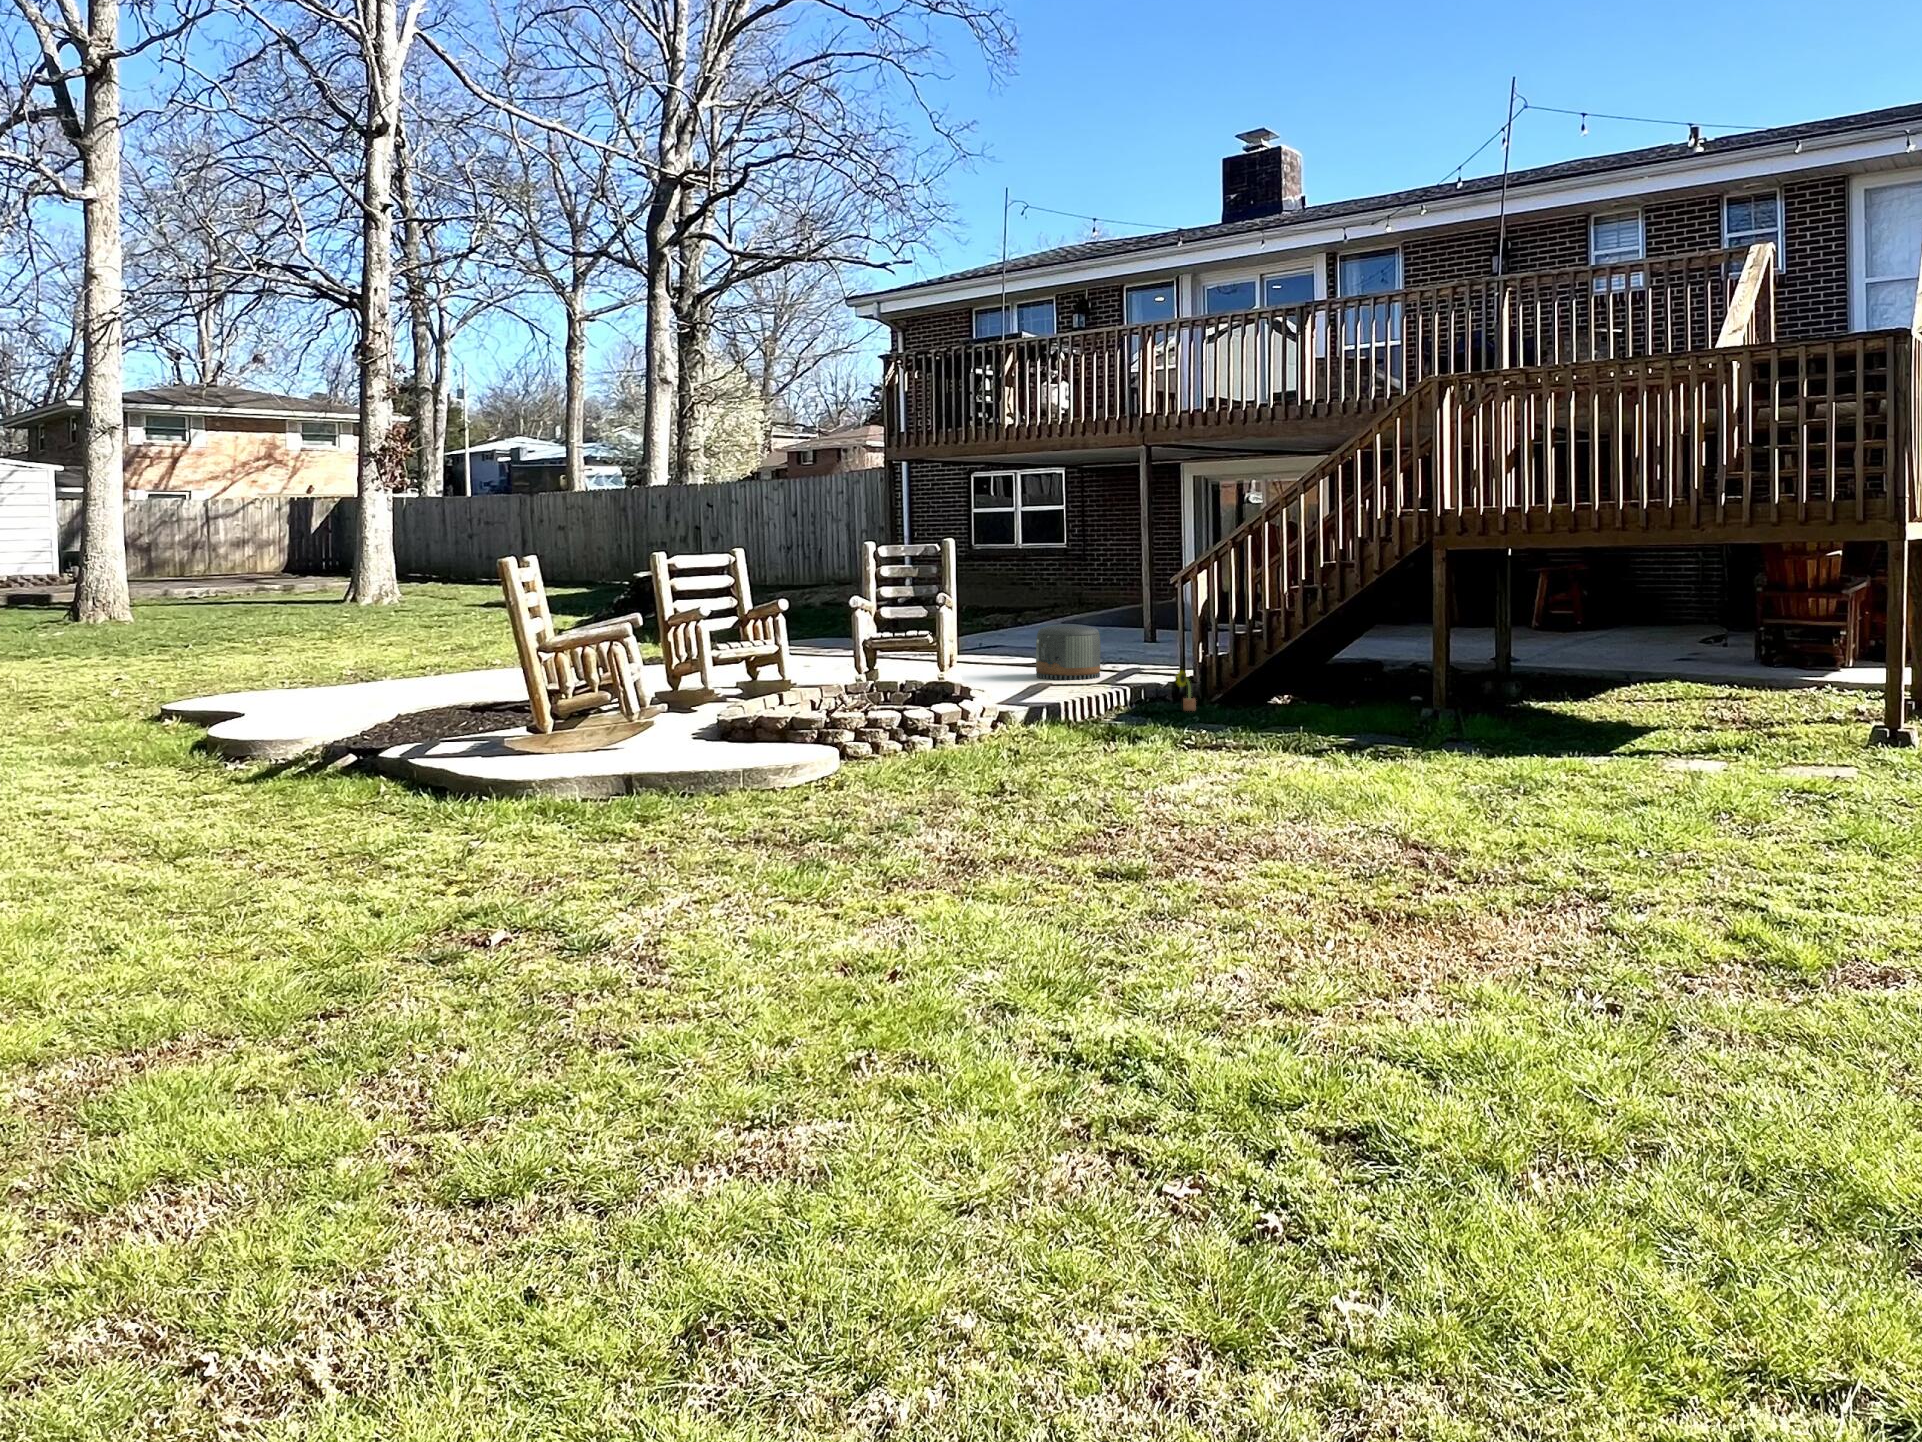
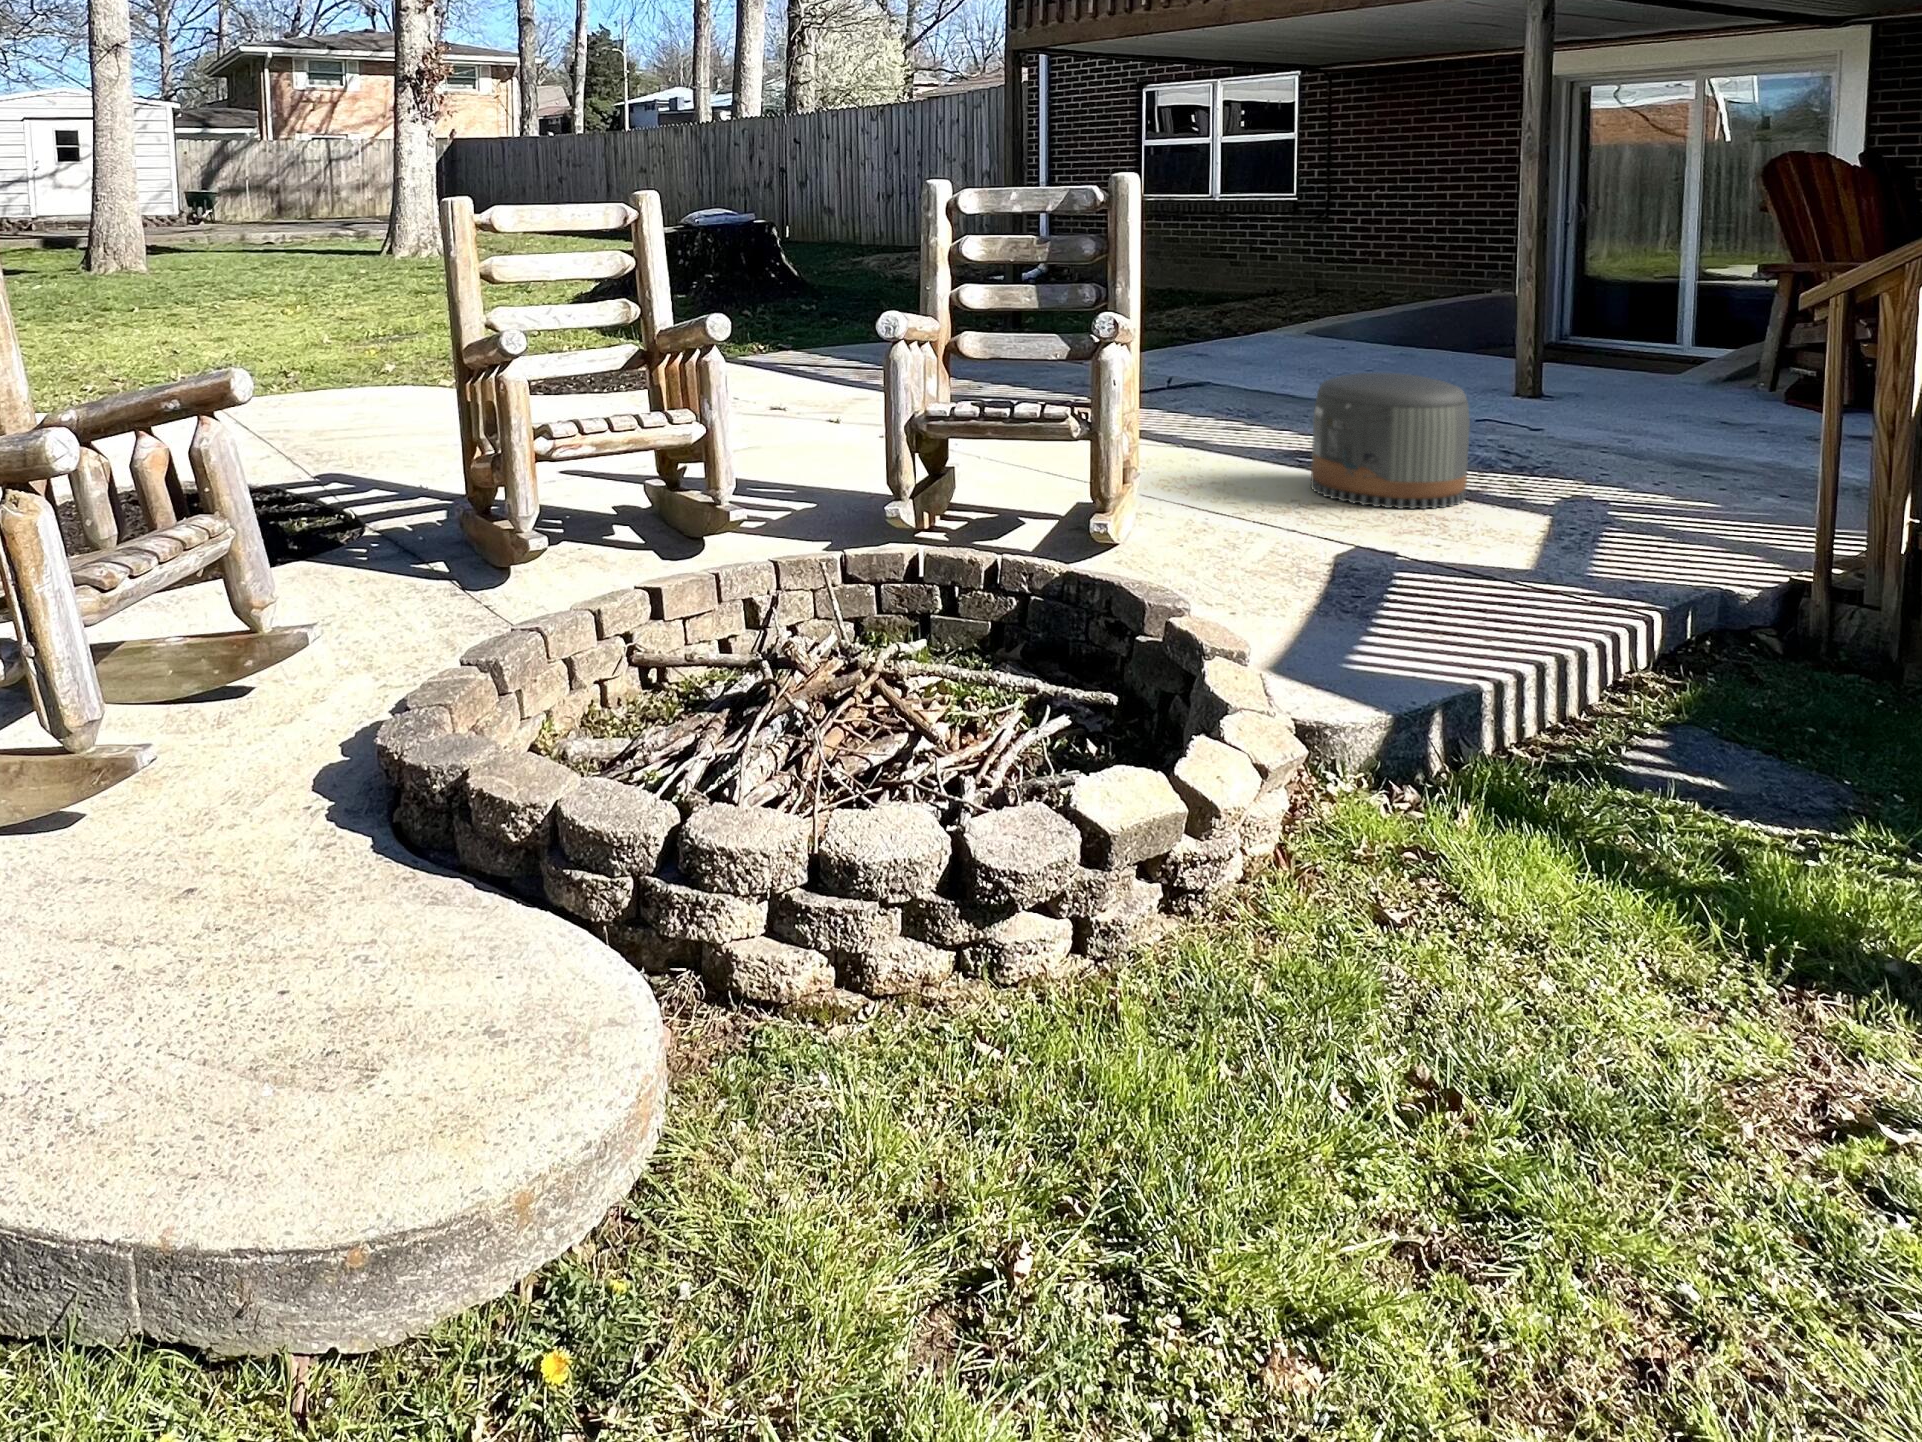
decorative plant: present [1176,671,1196,711] -> none [1749,545,1816,662]

